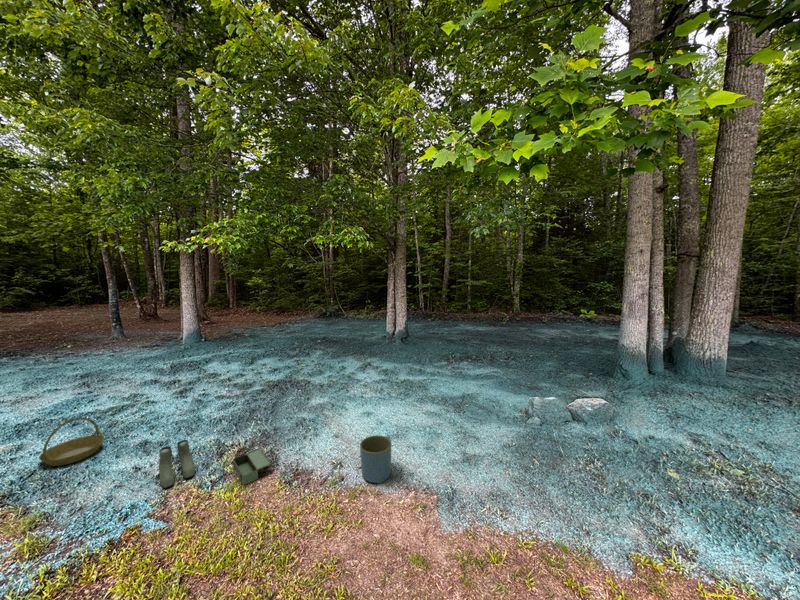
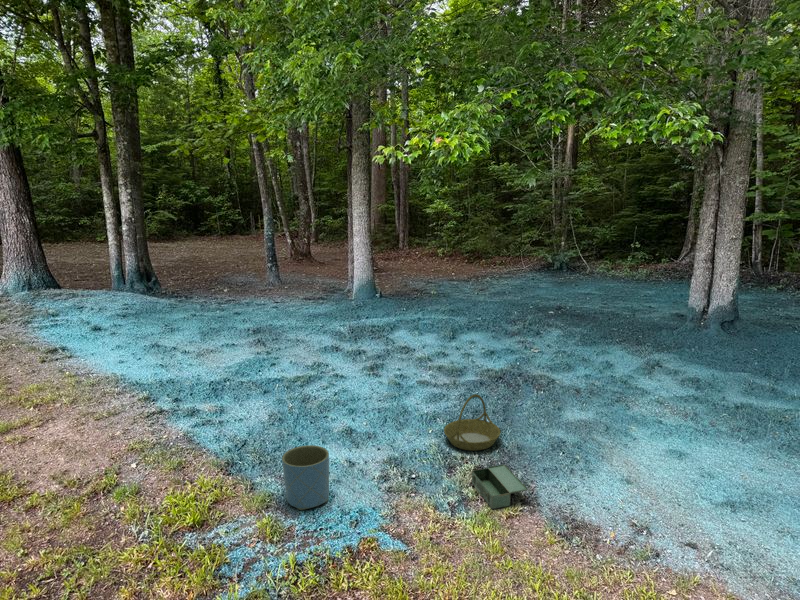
basket: present [39,417,104,466] -> present [444,394,501,451]
planter: present [360,435,392,484] -> present [282,445,329,510]
boots: present [159,440,195,488] -> none [383,431,424,486]

